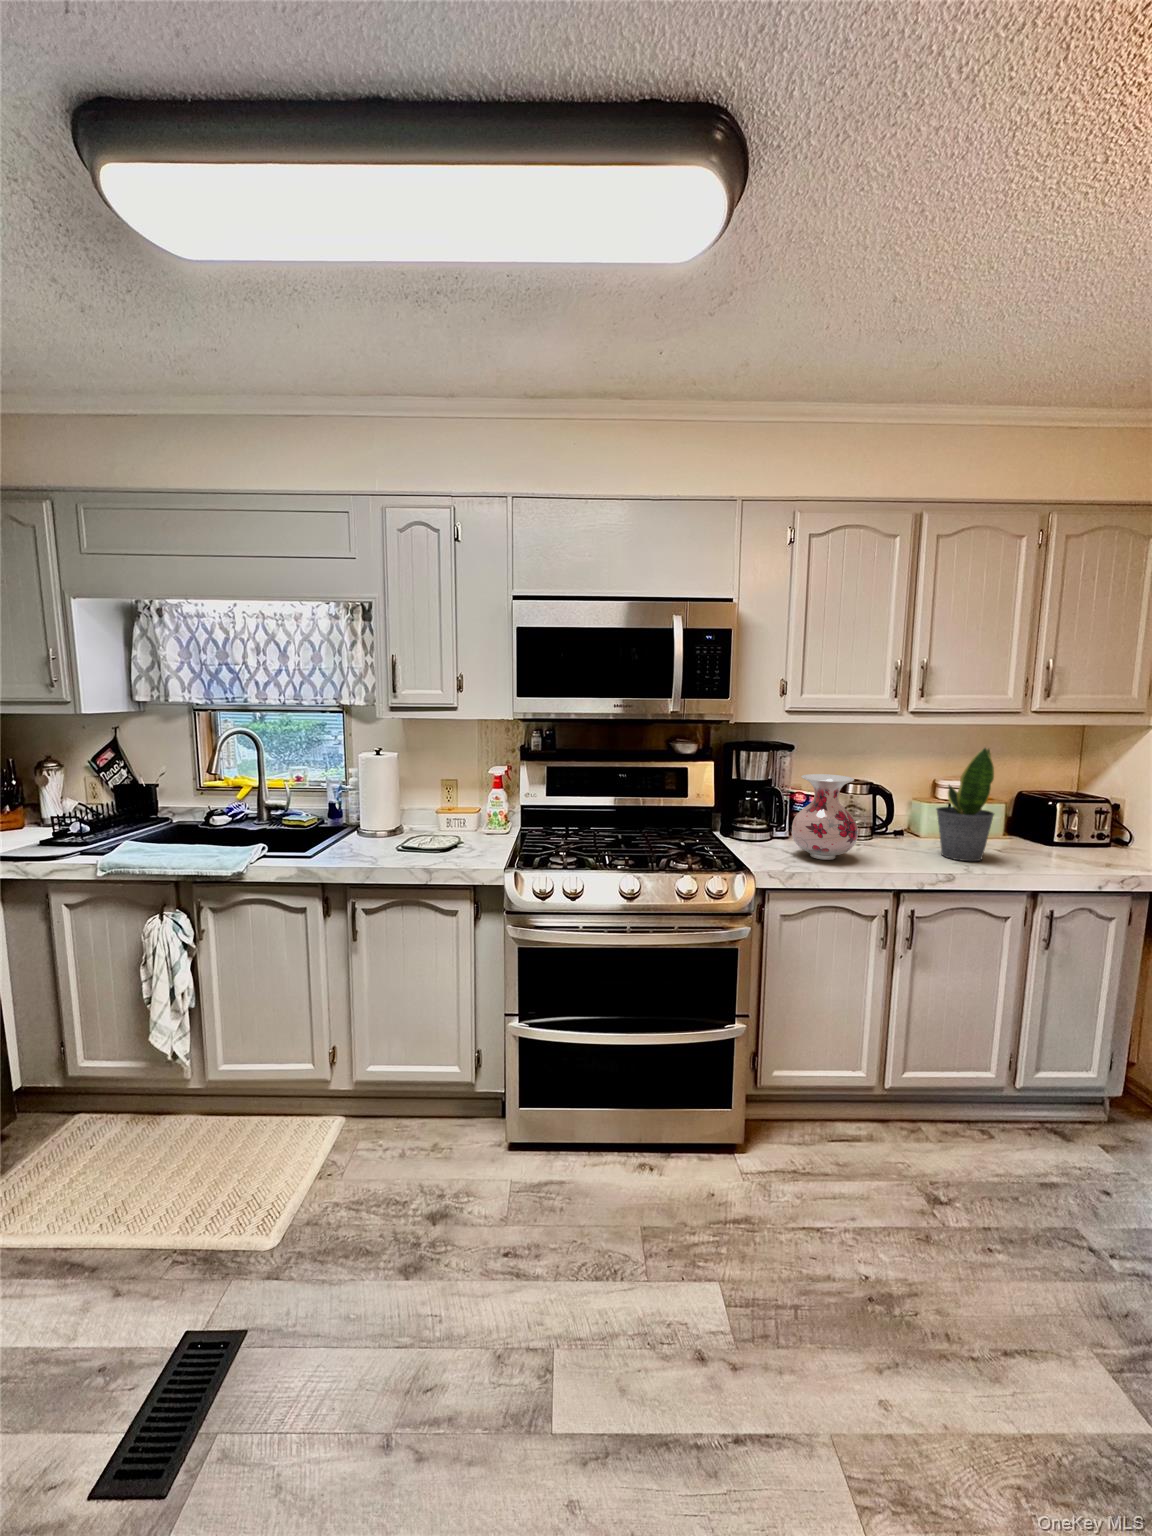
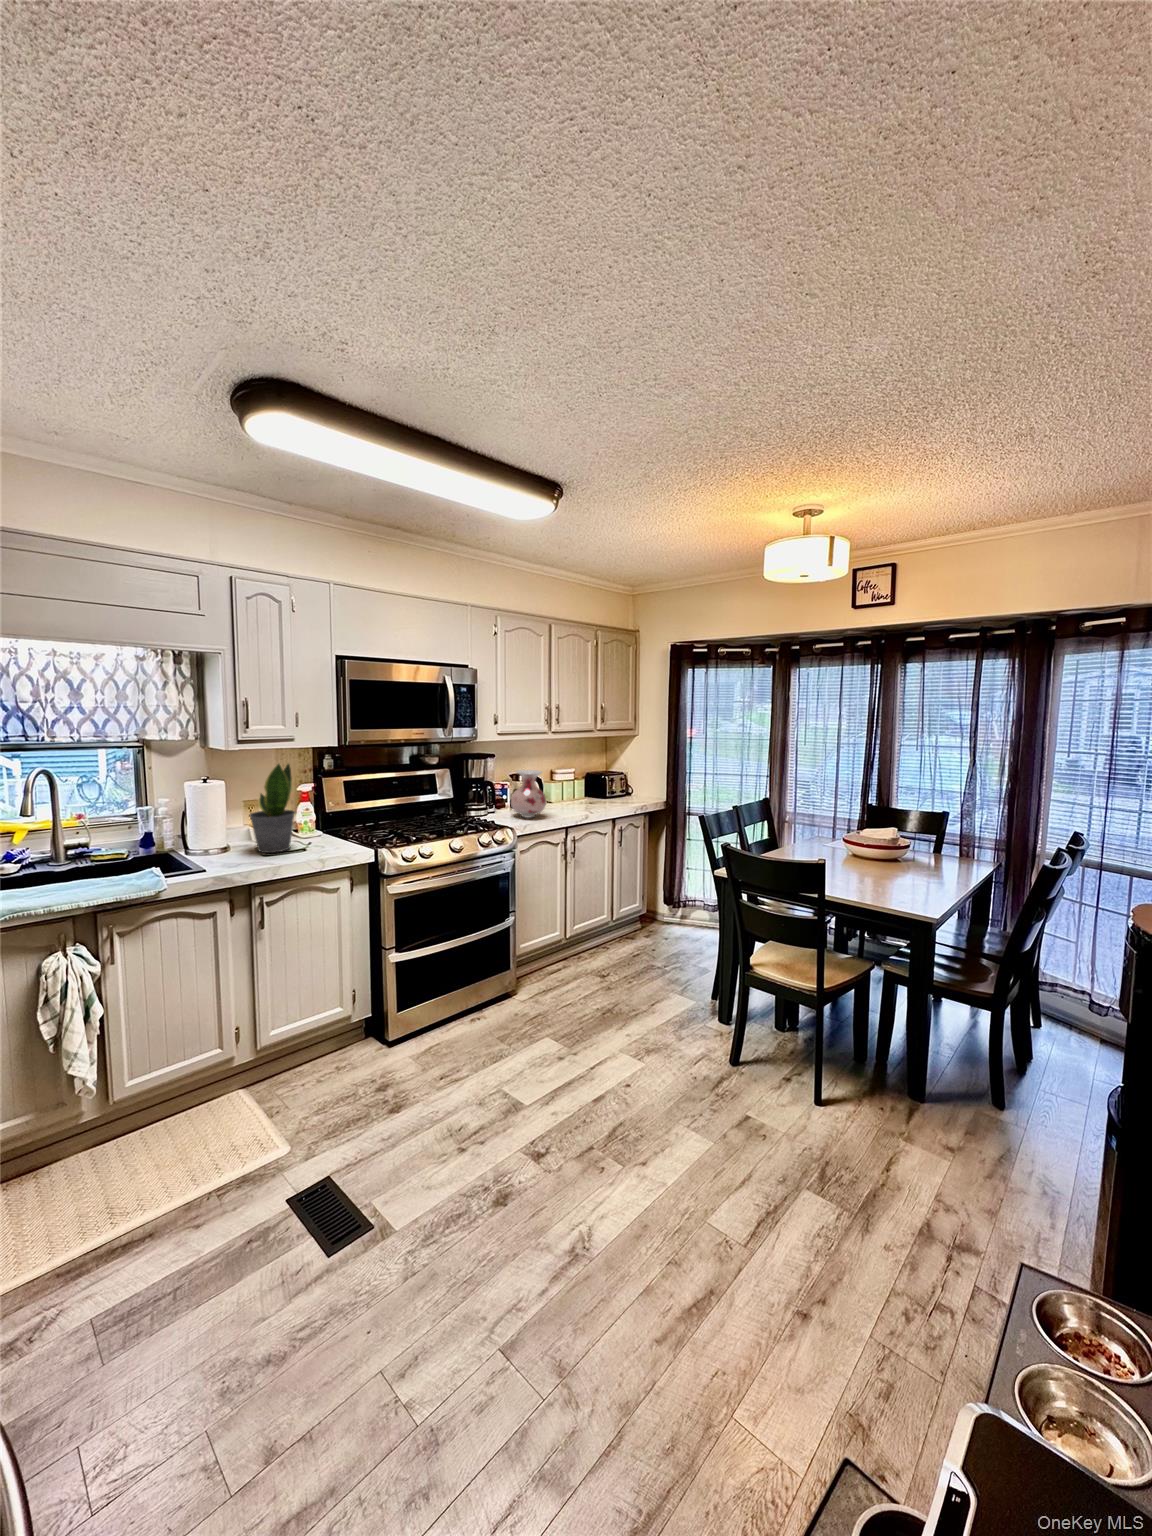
potted plant: present [936,748,994,861] -> present [250,764,295,853]

